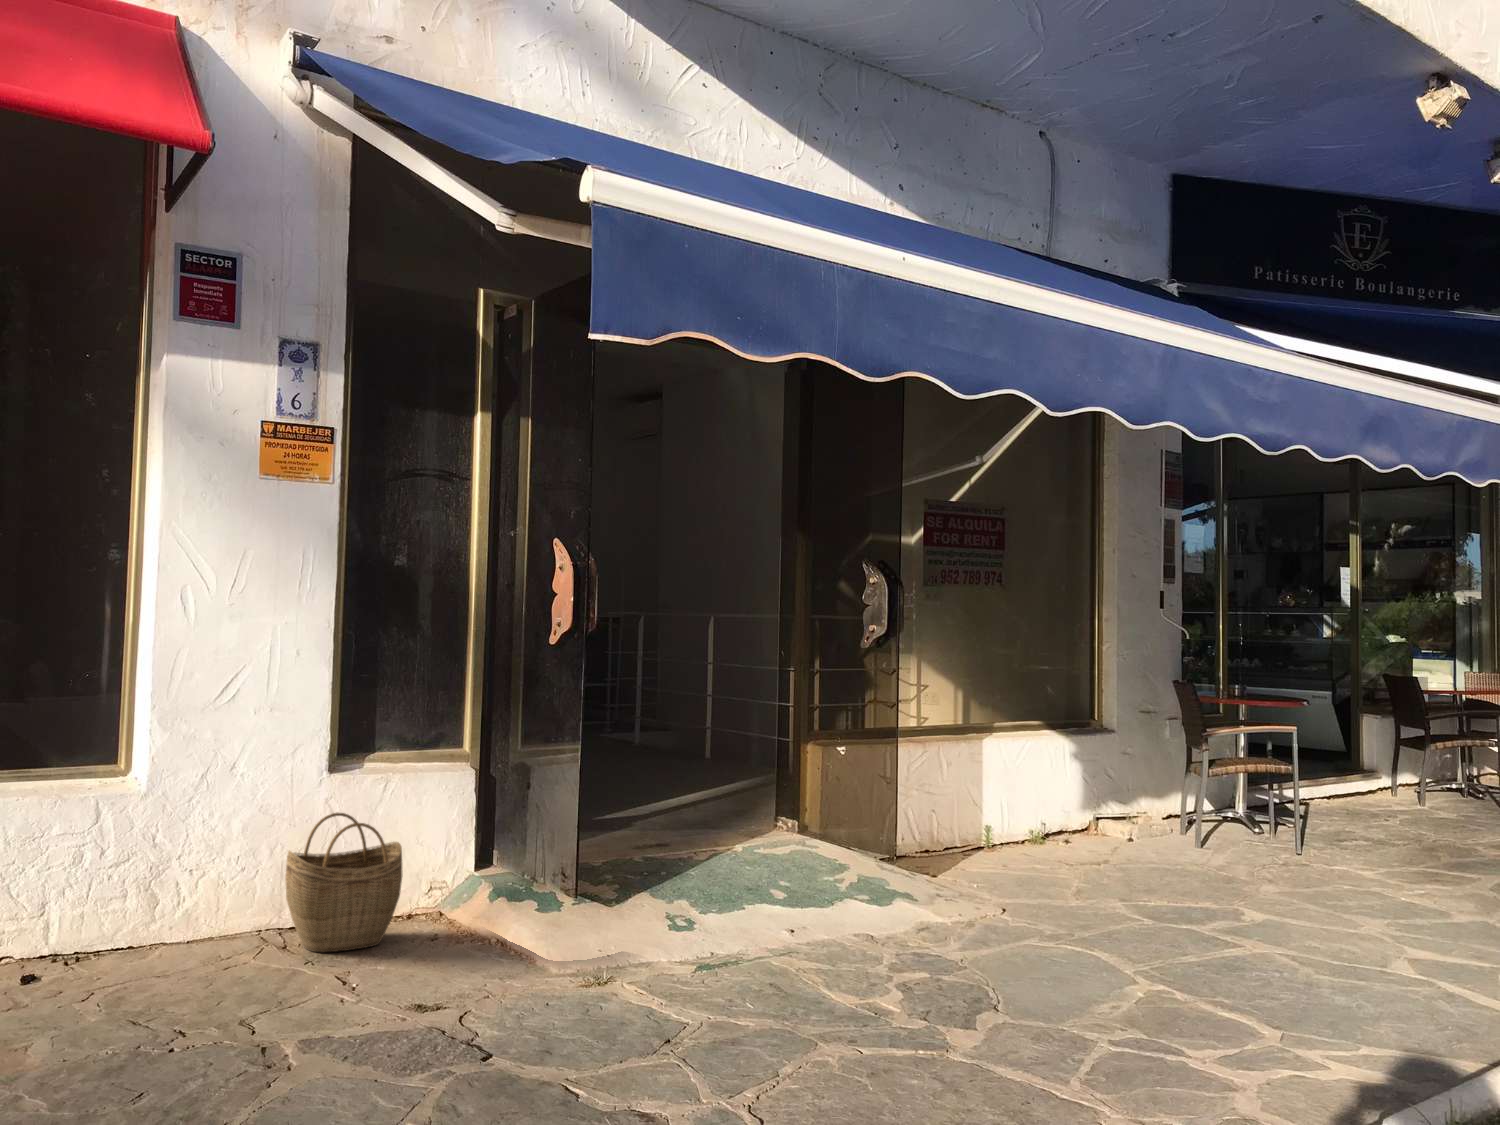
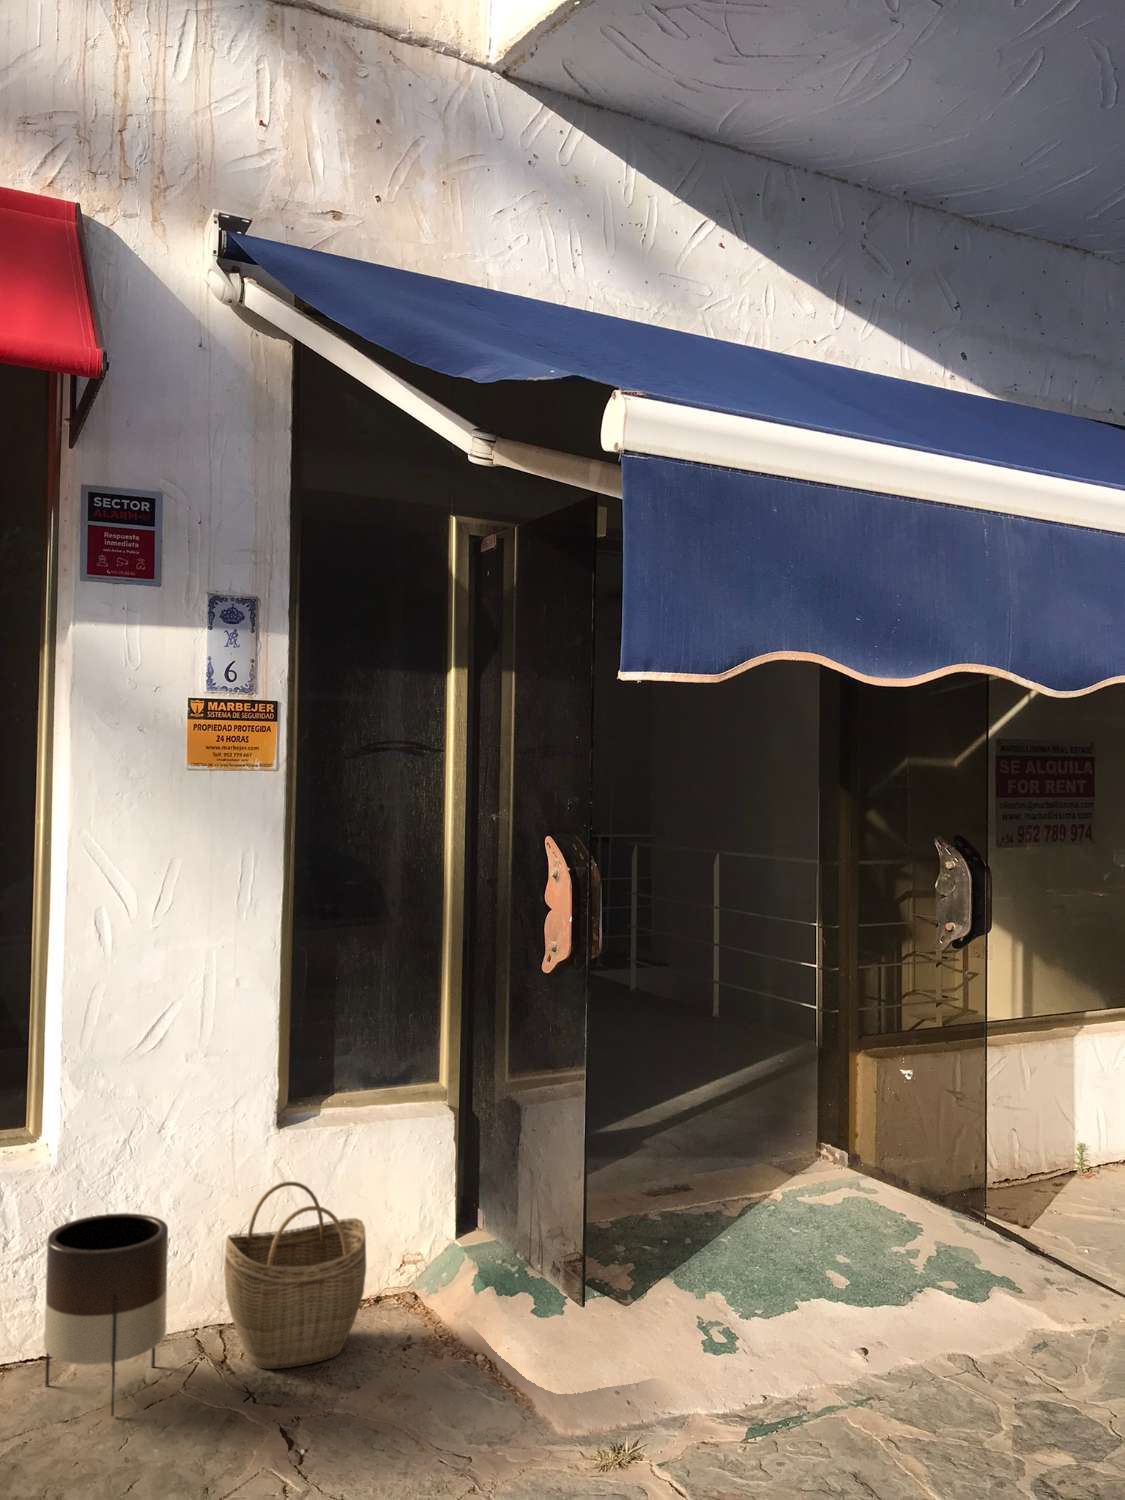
planter: none [136,831,241,977] -> present [44,1213,168,1416]

